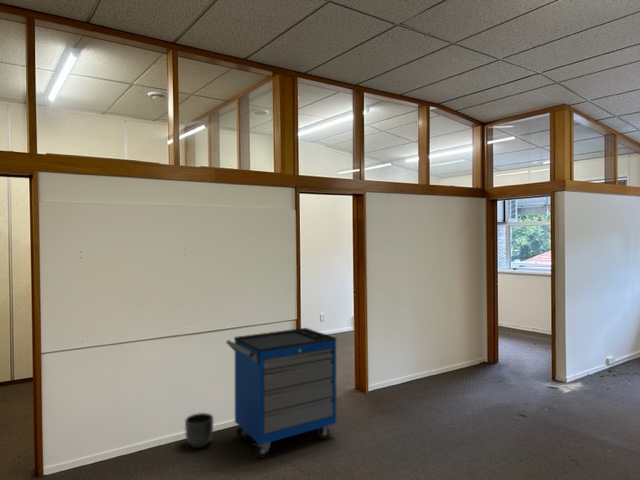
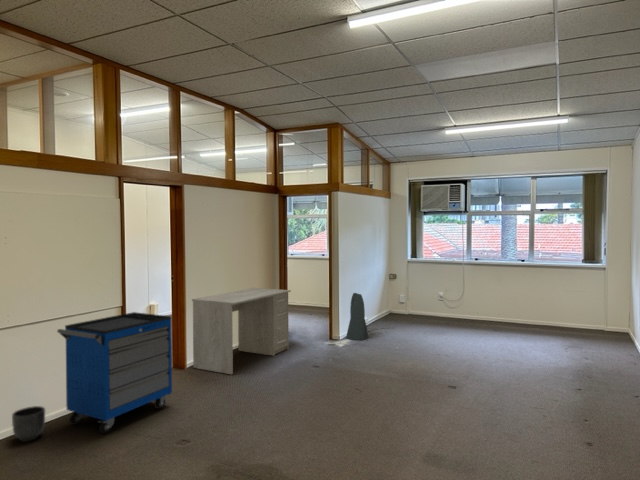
desk: none [374,307,495,410] -> present [192,288,291,375]
air purifier: none [577,323,612,389] -> present [346,293,368,340]

